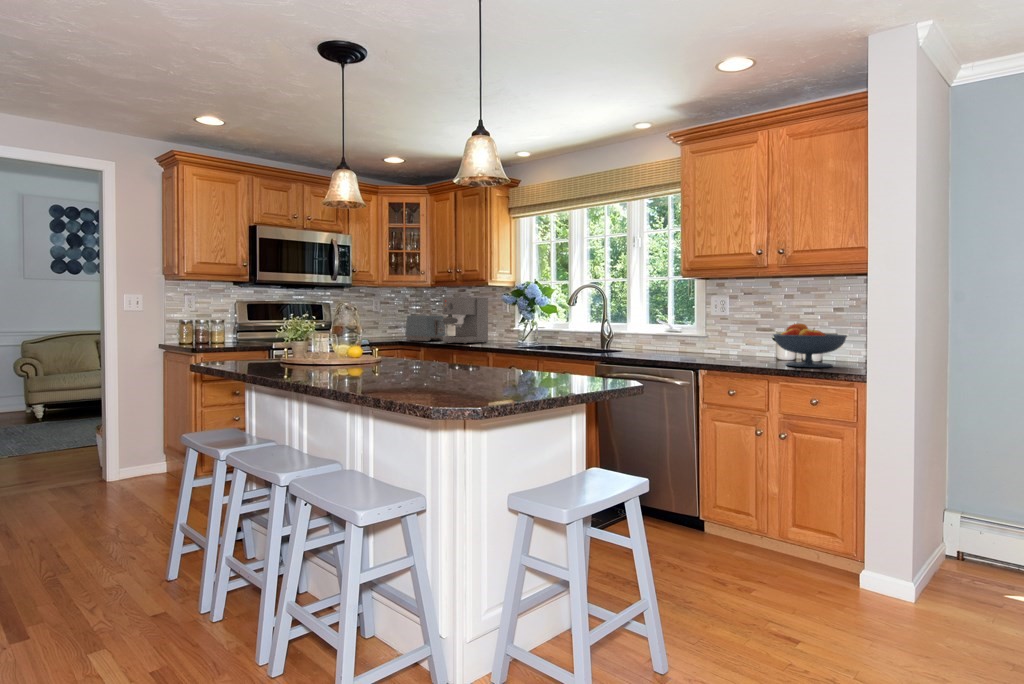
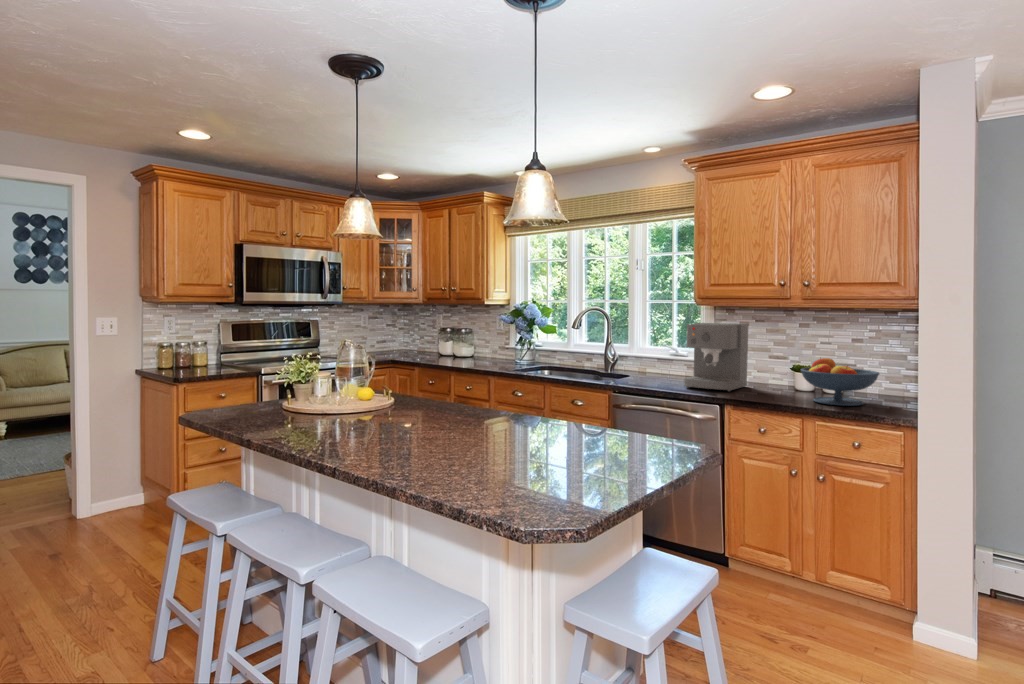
coffee maker: present [443,298,488,344] -> present [684,323,748,391]
toaster: present [405,315,445,341] -> none [396,332,437,360]

